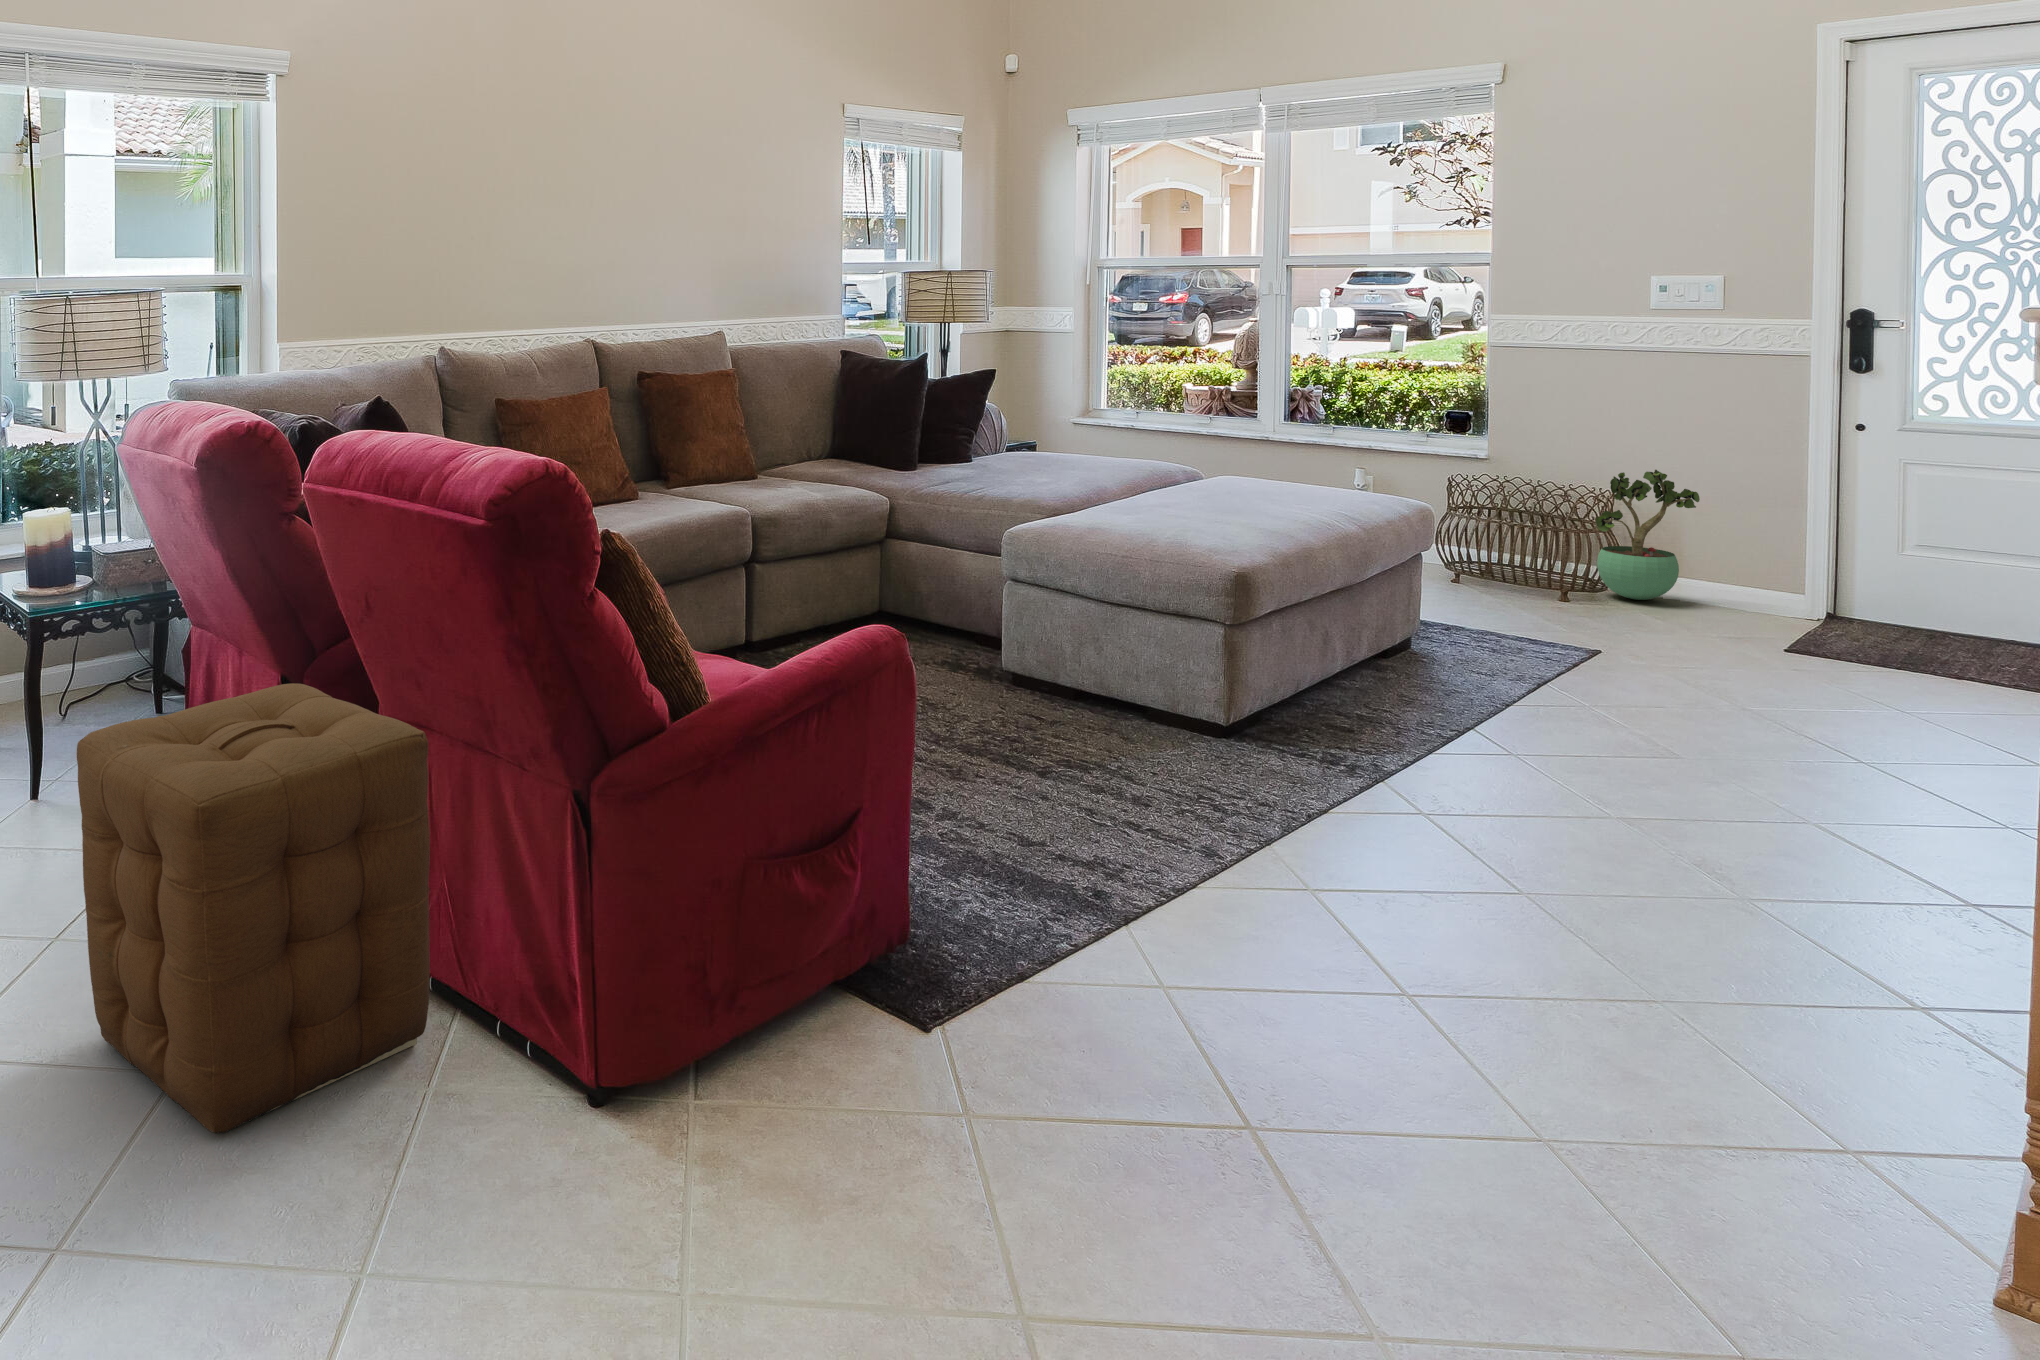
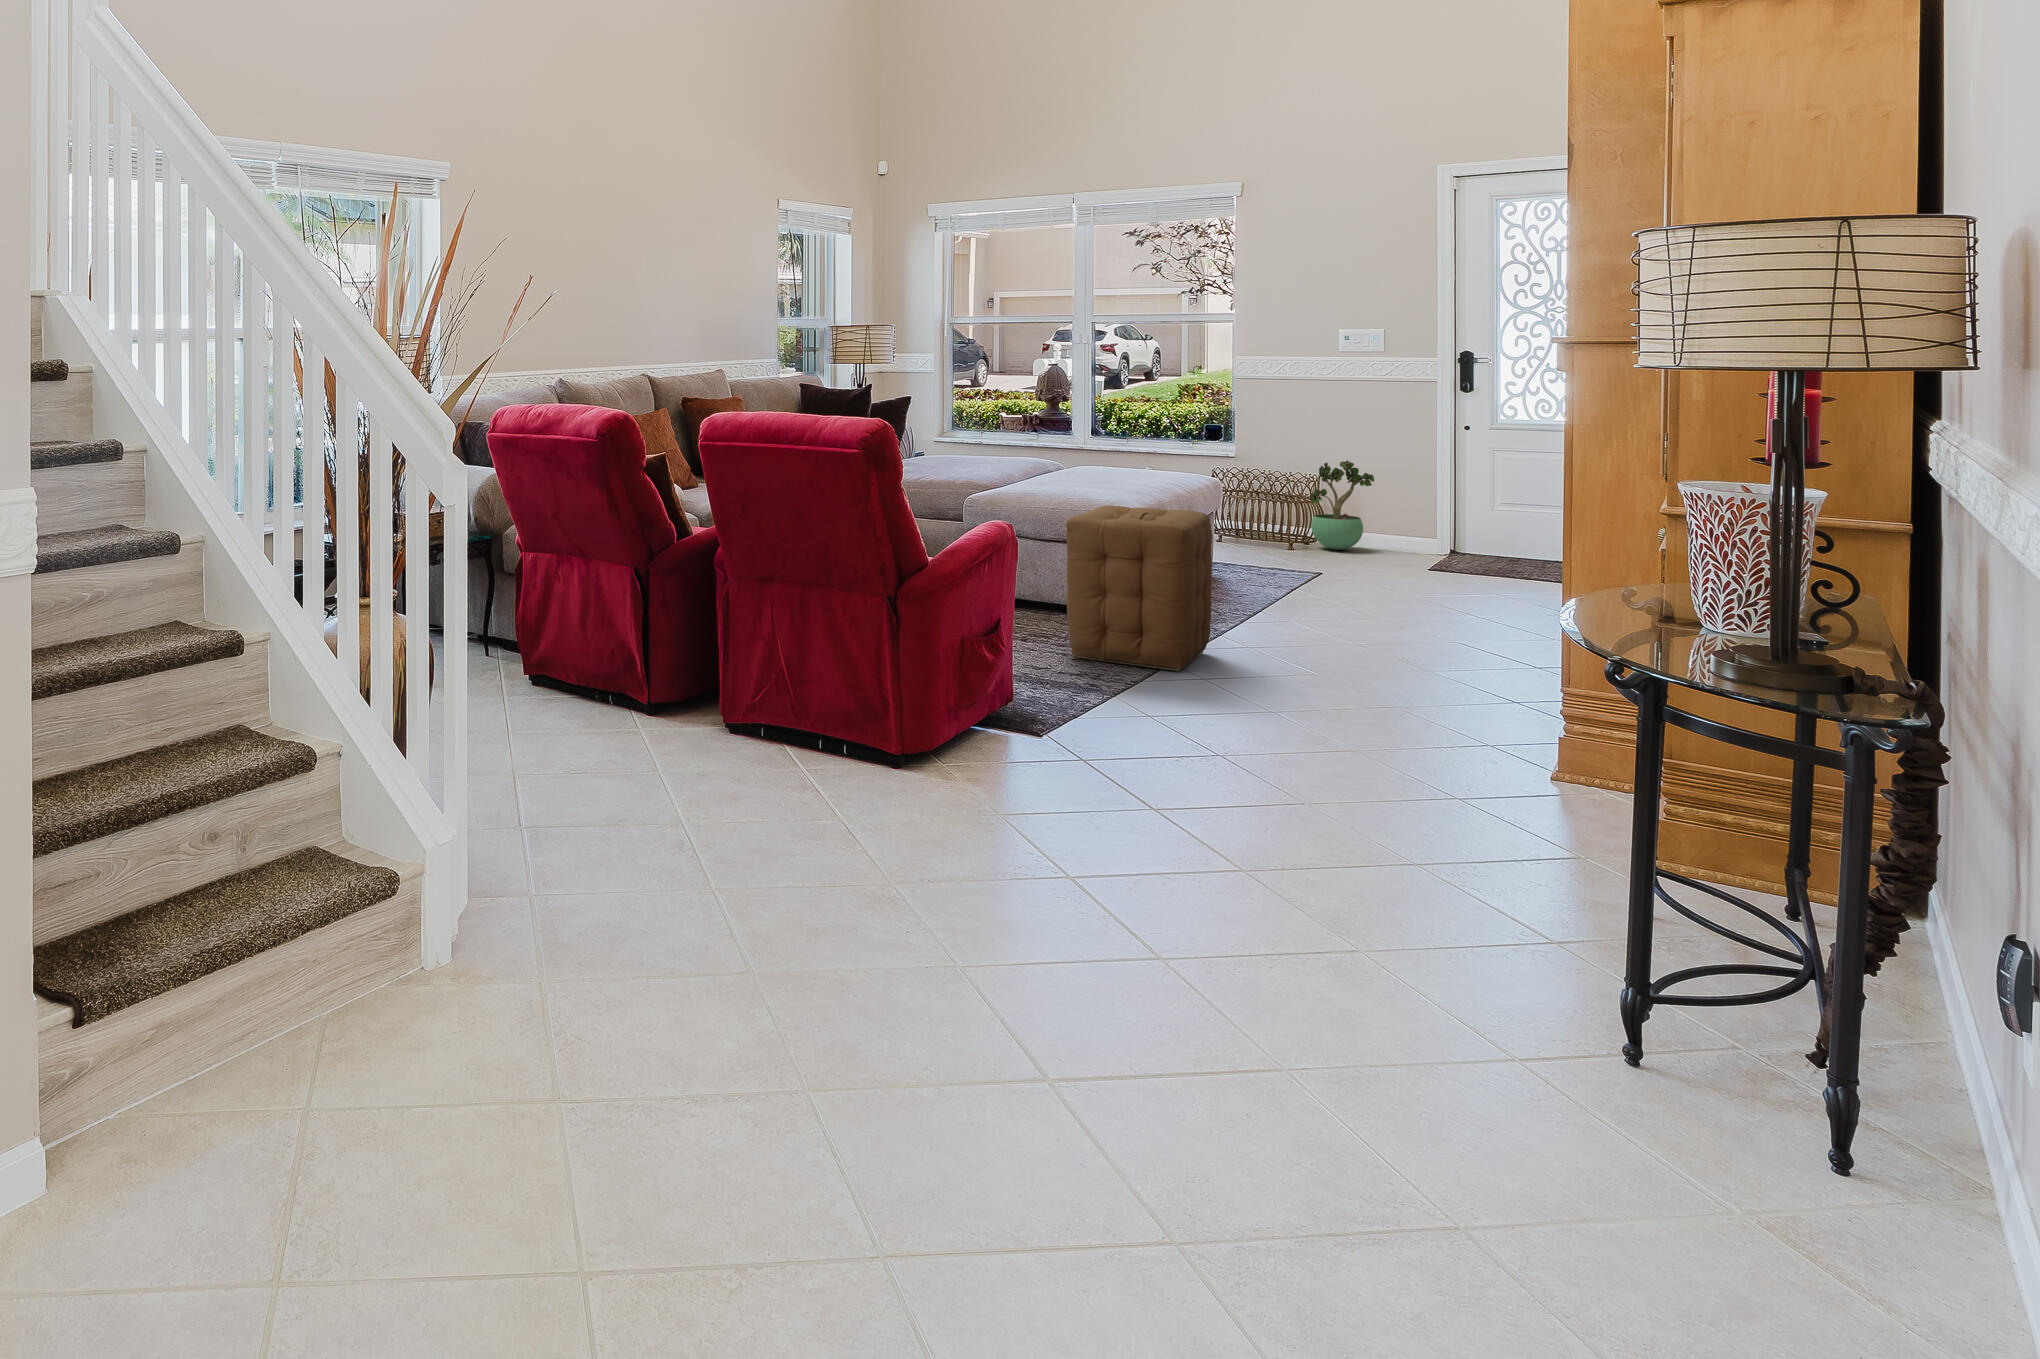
ottoman: present [77,683,430,1134] -> present [1066,505,1212,671]

